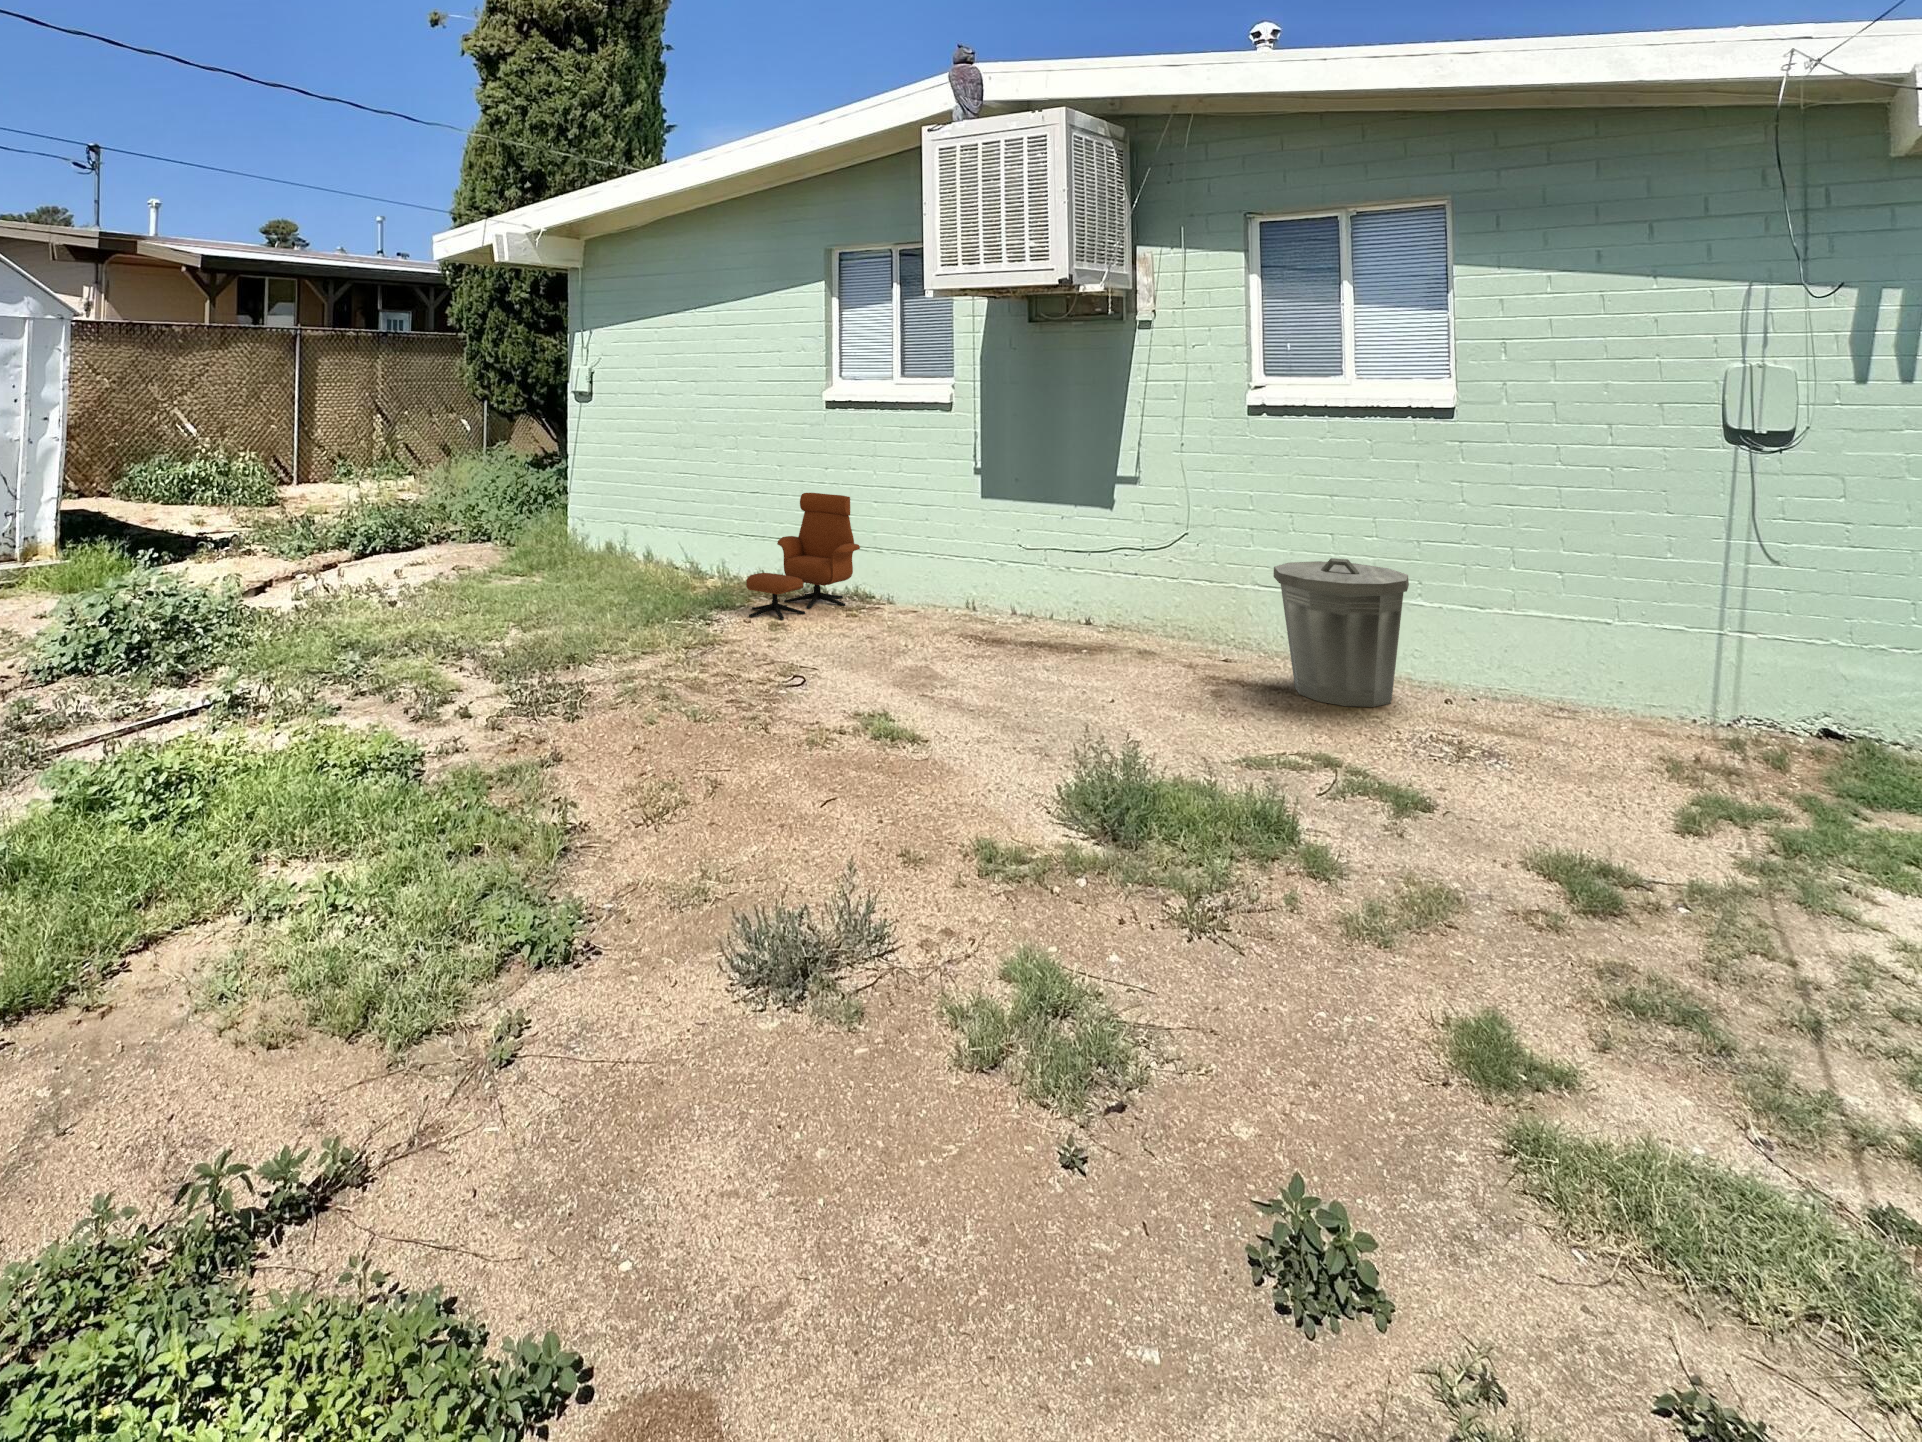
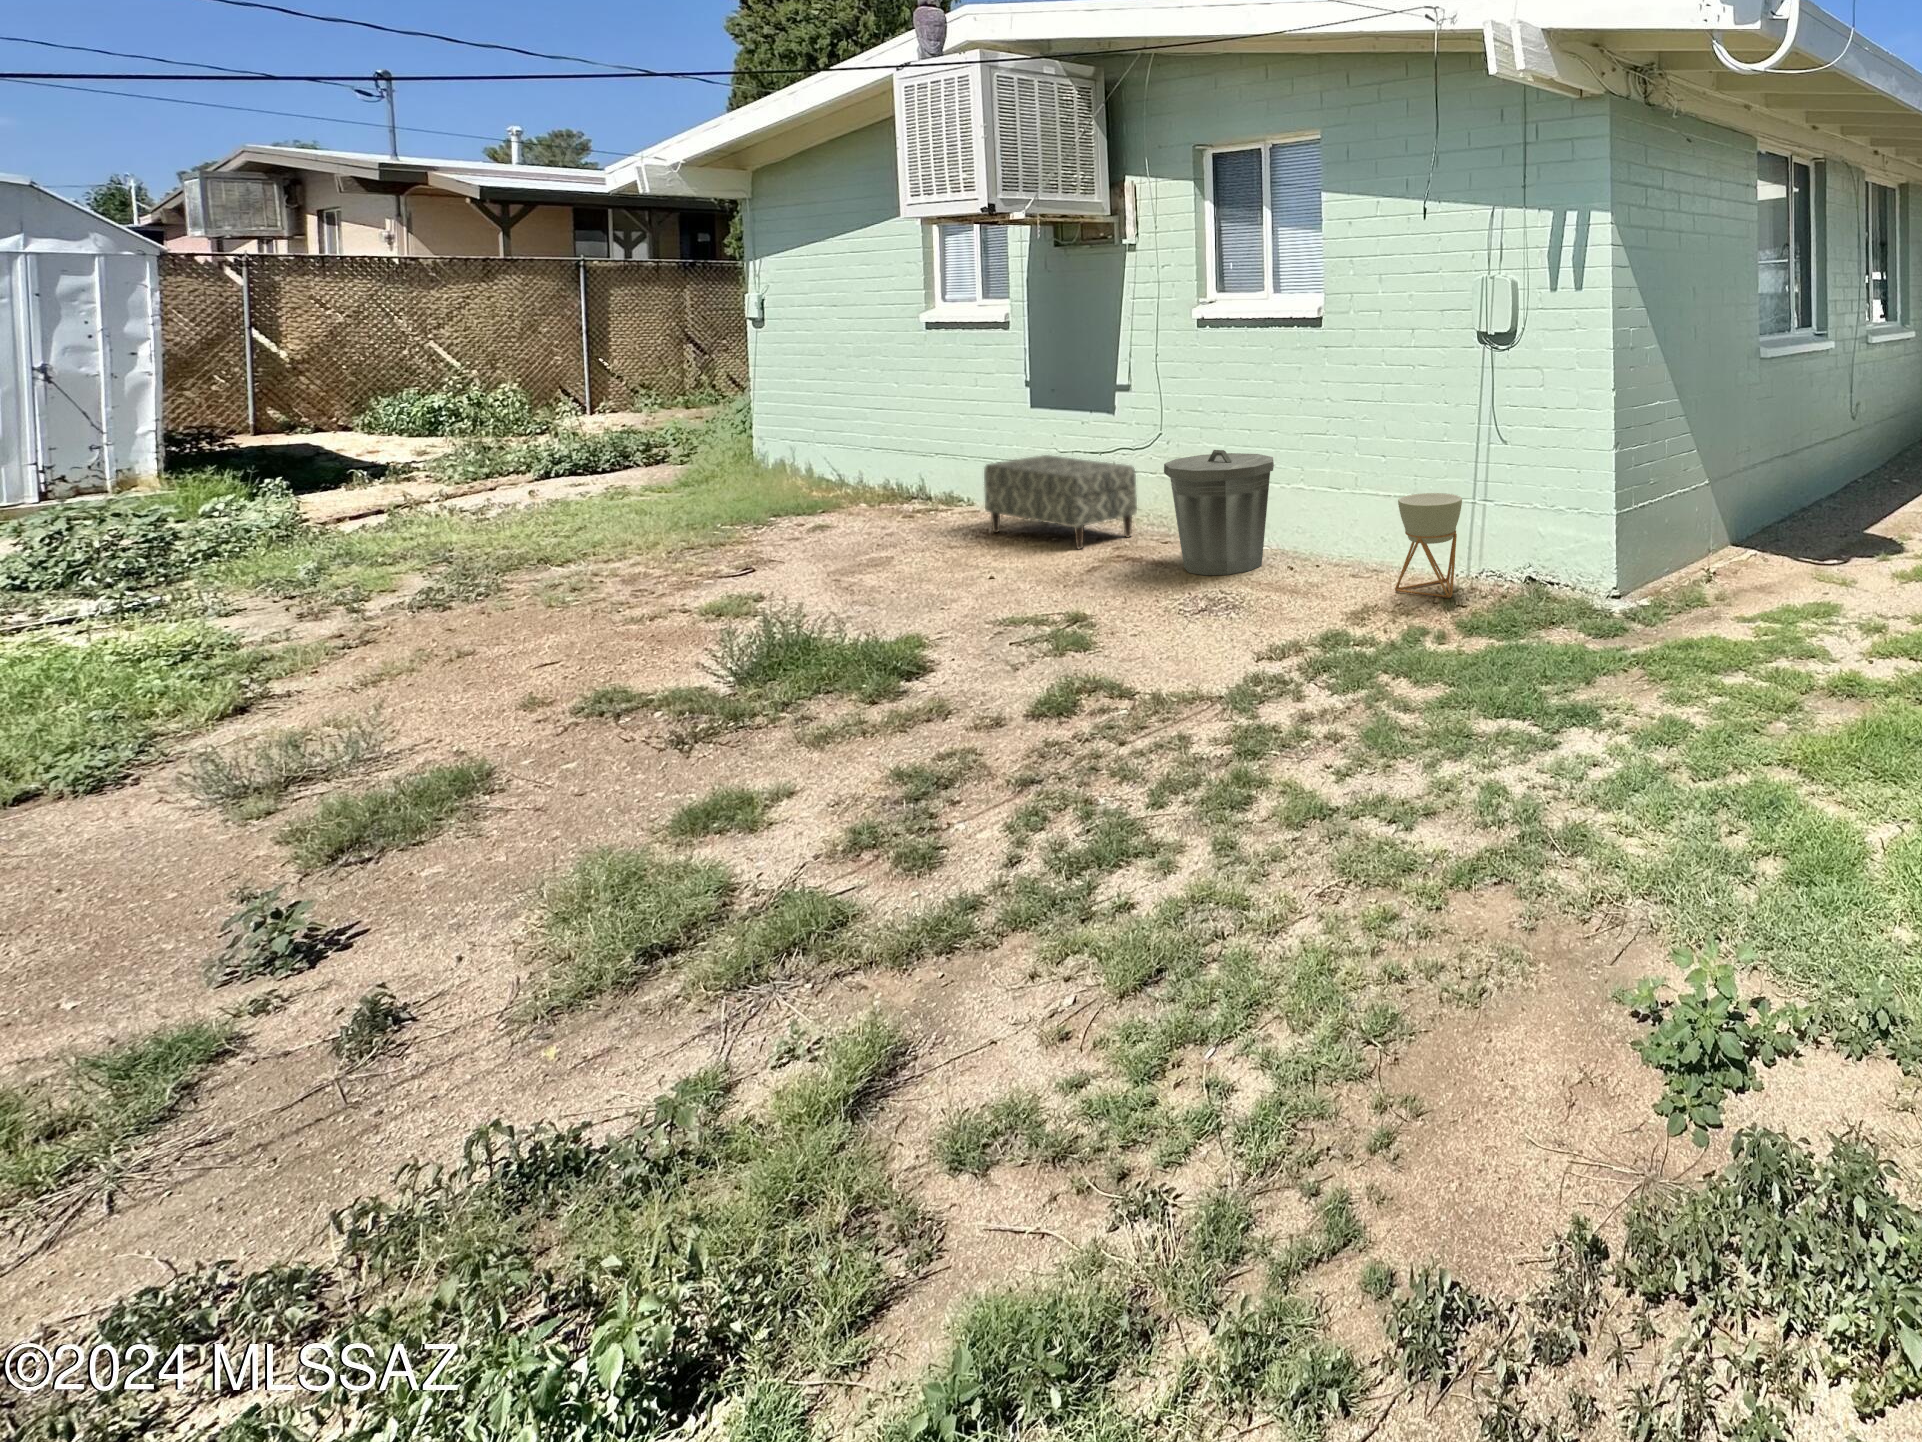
lounge chair: present [746,493,860,620] -> none [807,406,937,523]
bench: none [976,553,1162,665] -> present [984,455,1137,549]
planter: none [1634,621,1735,754] -> present [1395,493,1462,598]

